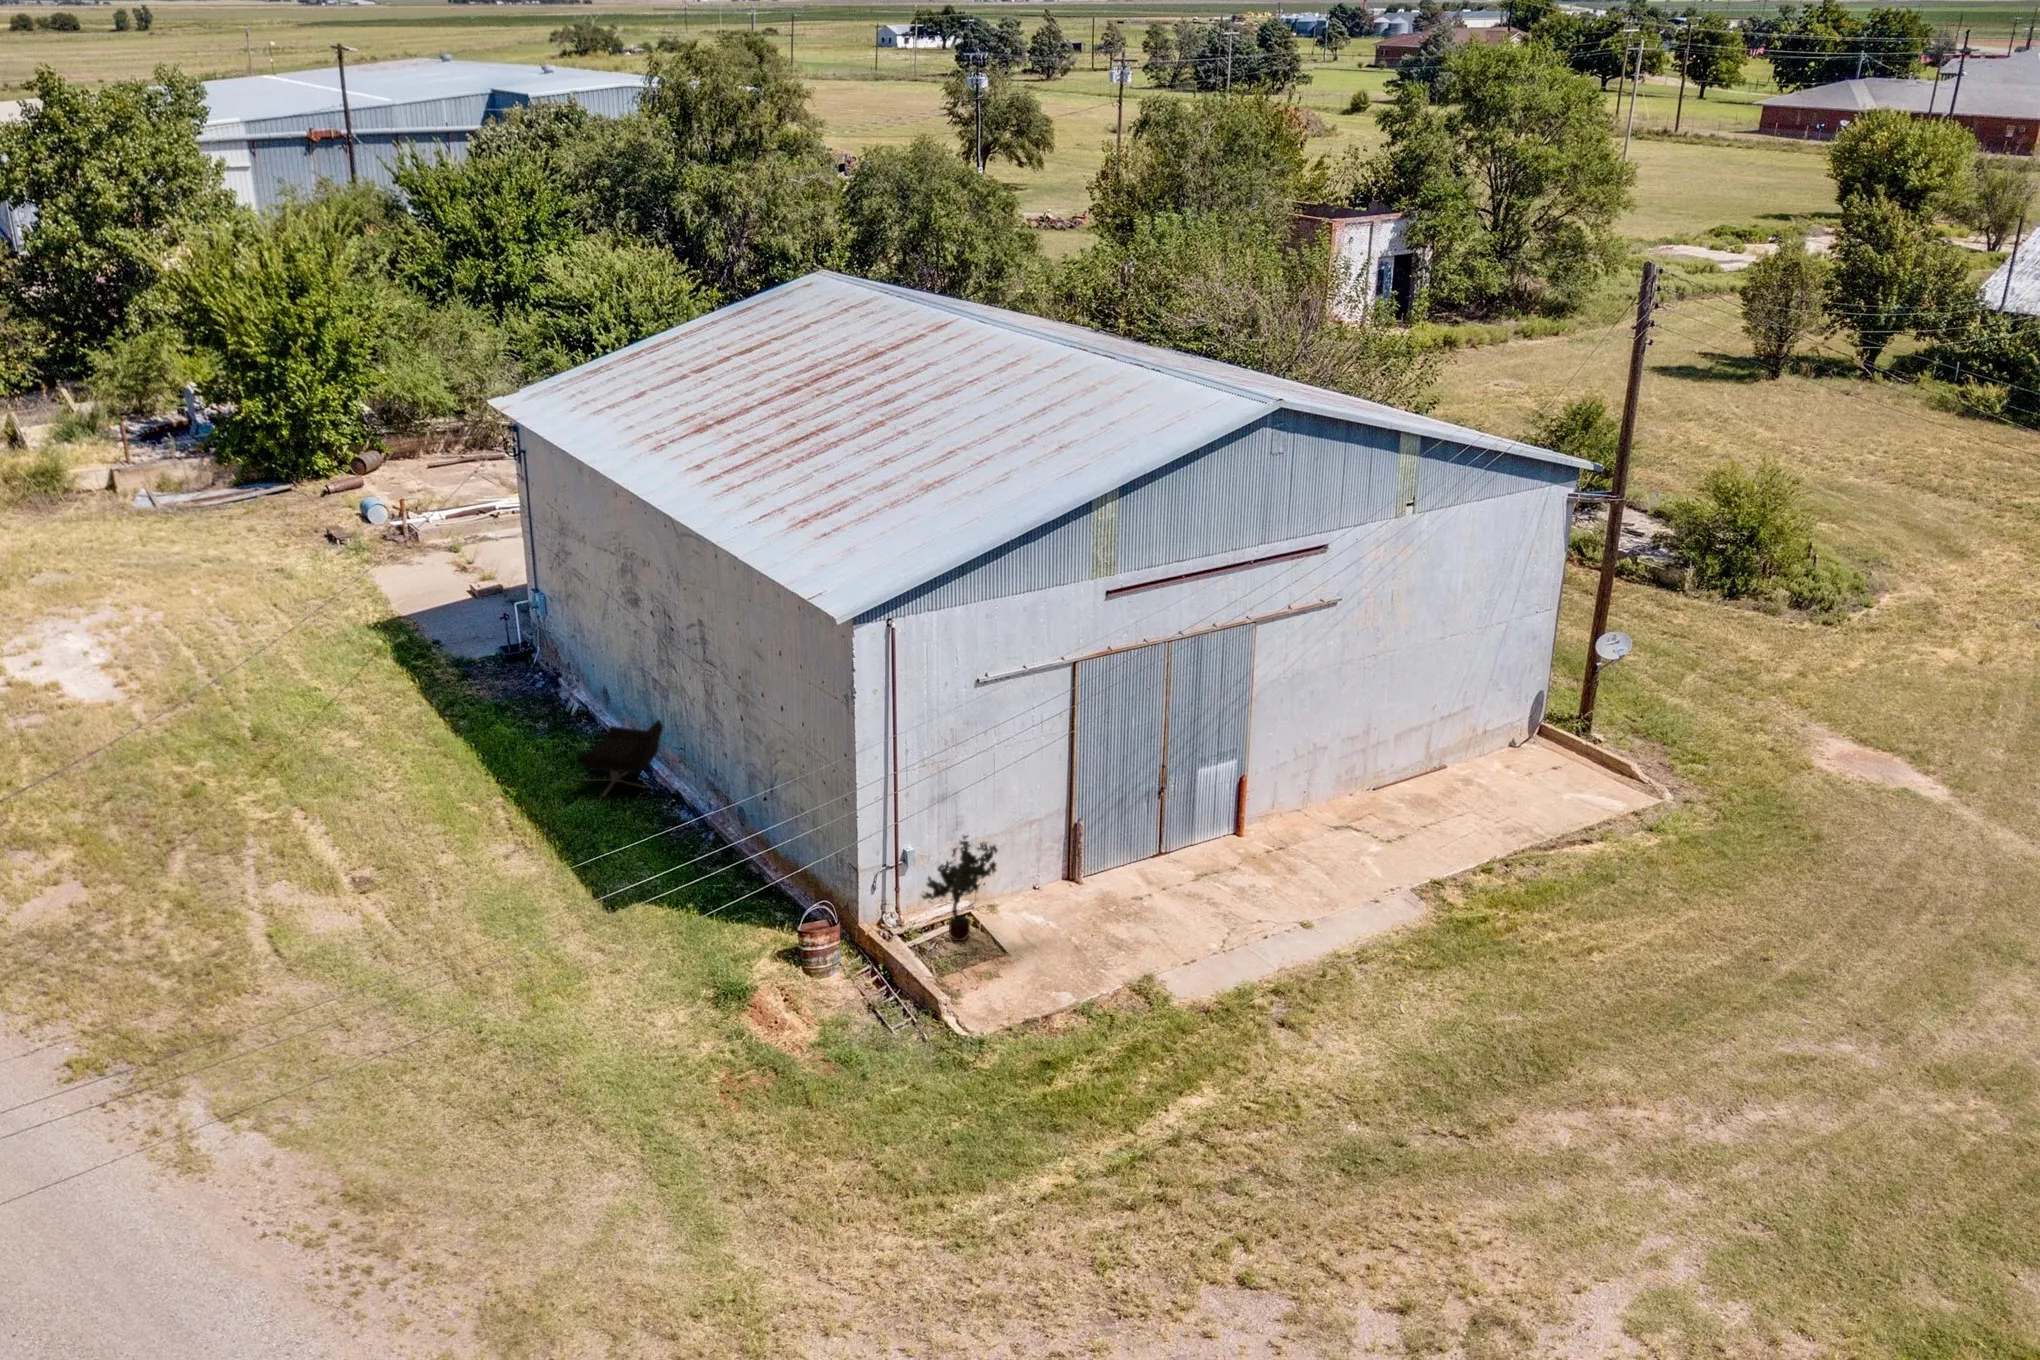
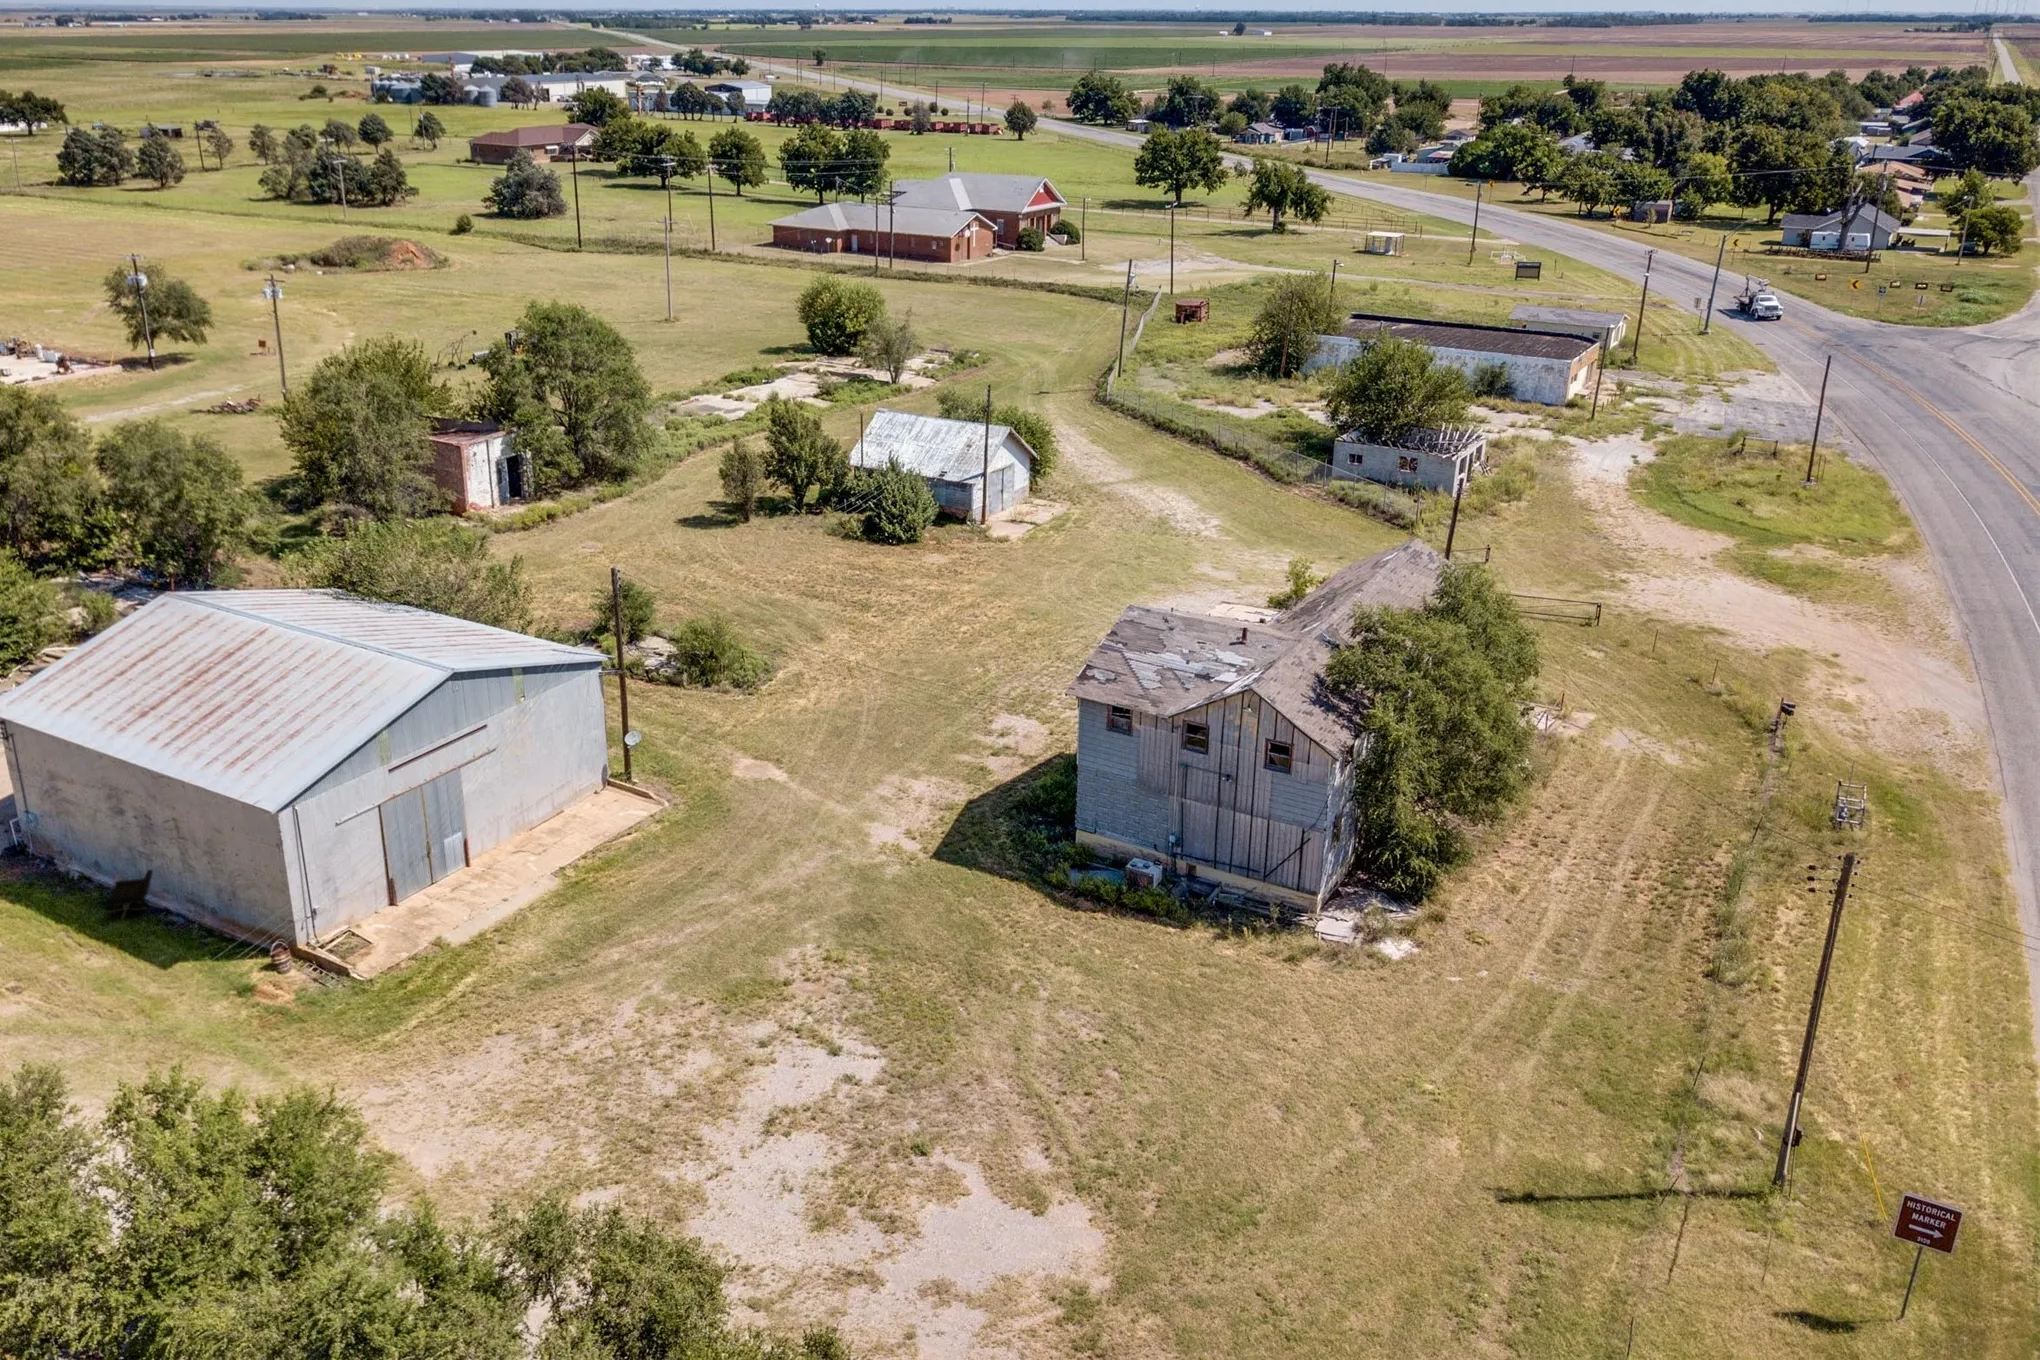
potted tree: present [922,836,998,941] -> none [326,894,360,943]

